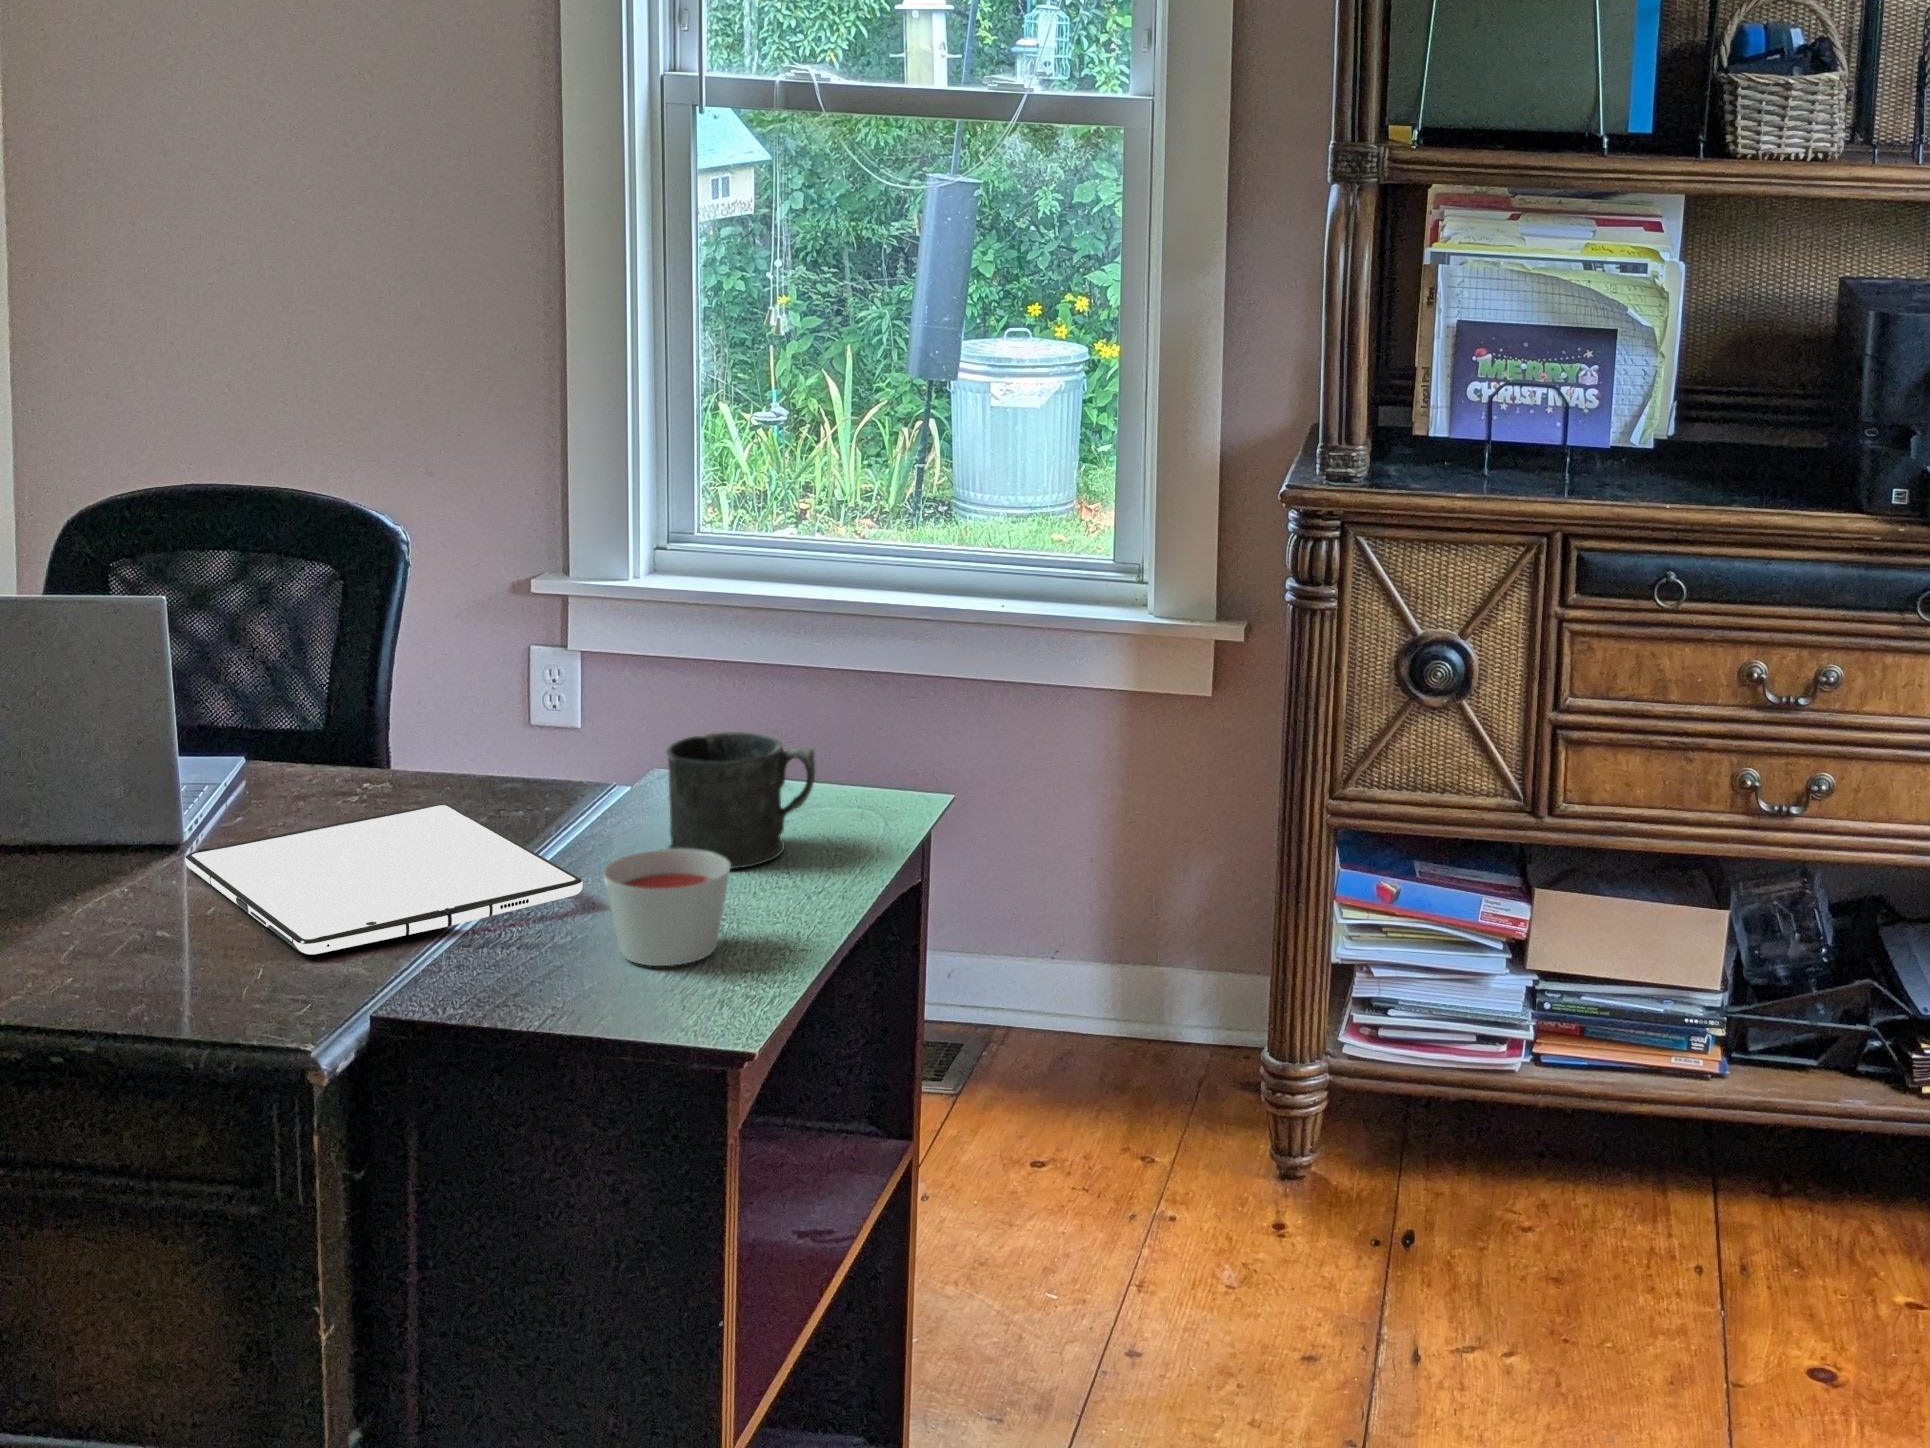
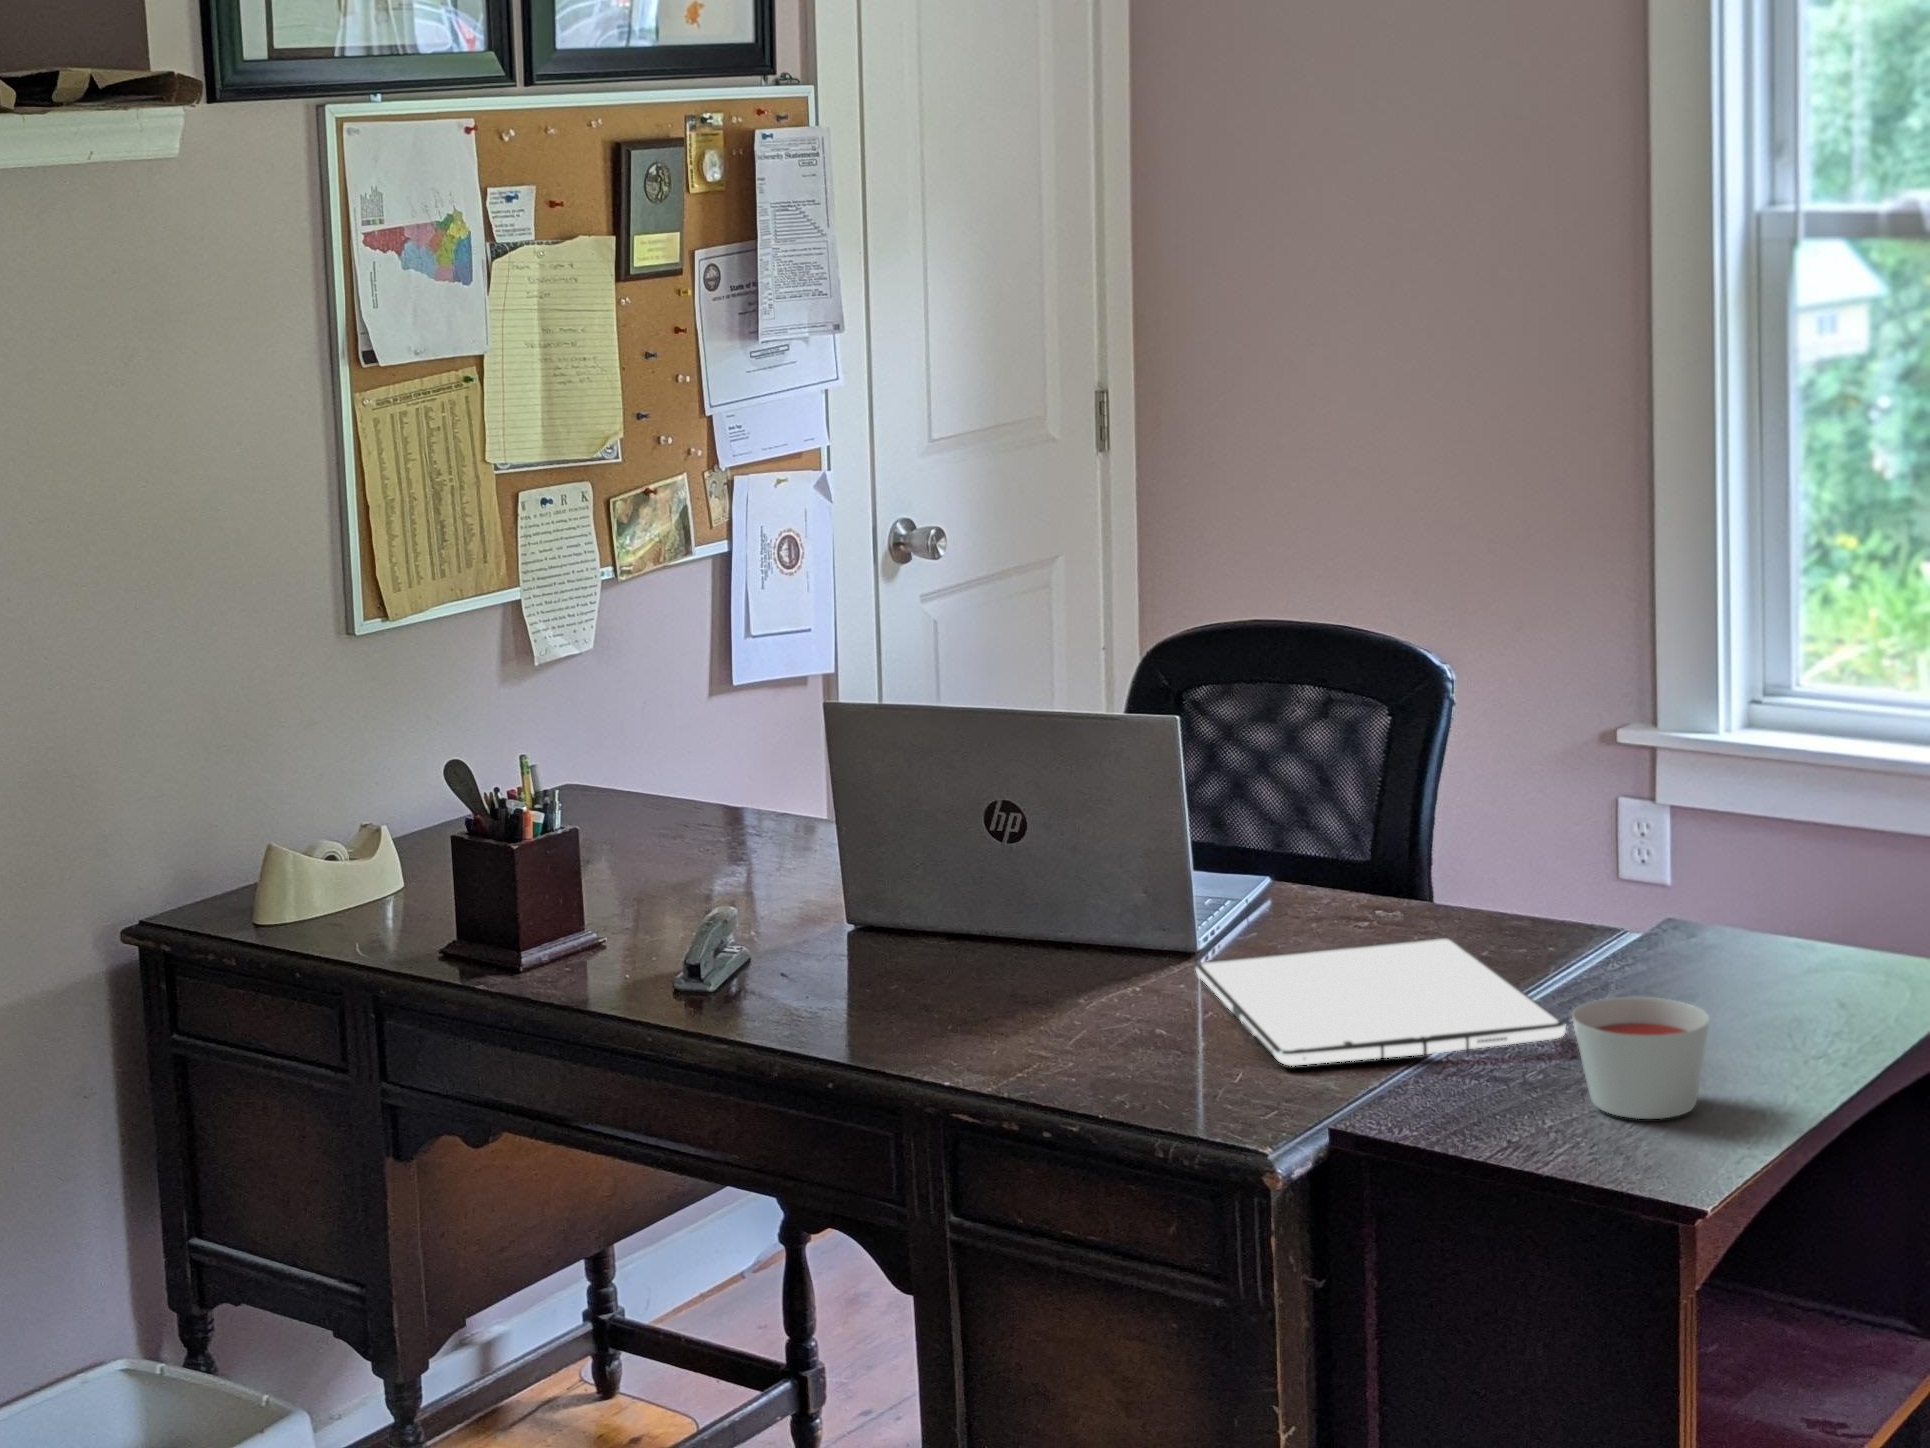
mug: present [667,732,815,869] -> none [1667,884,1837,1032]

